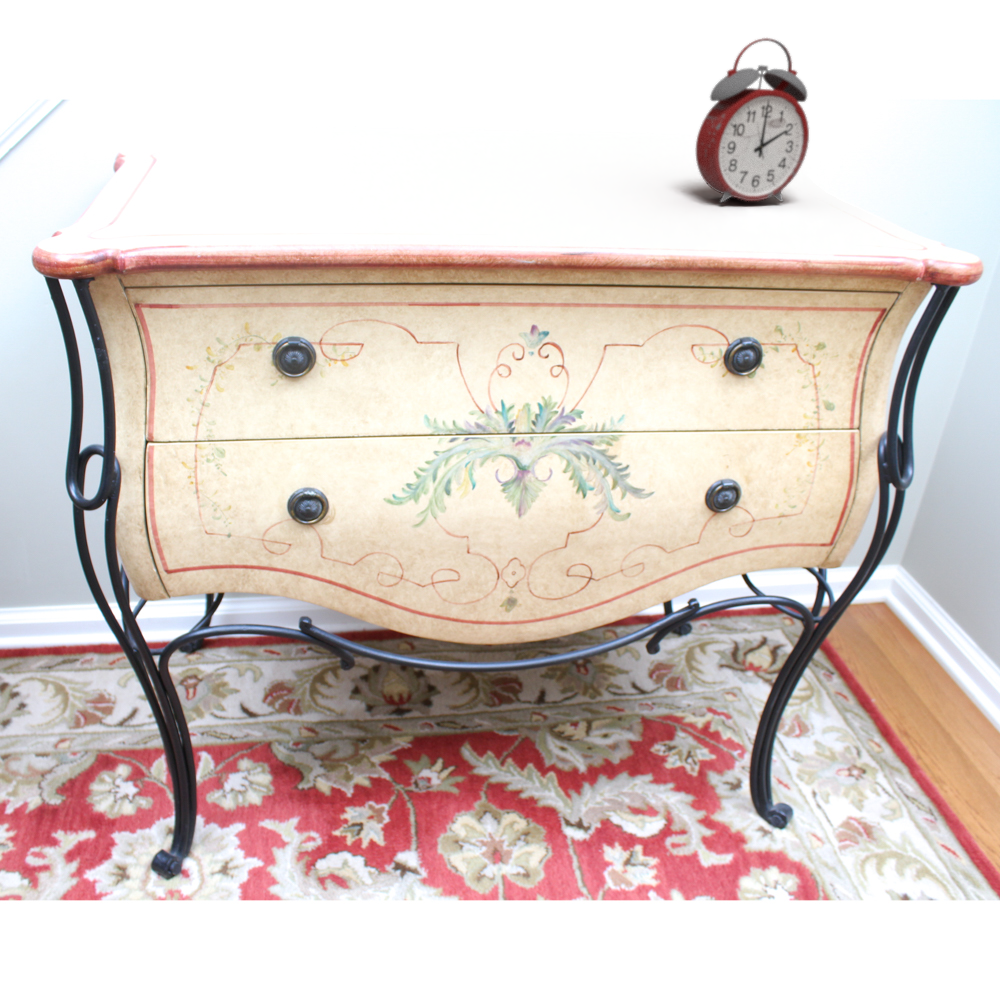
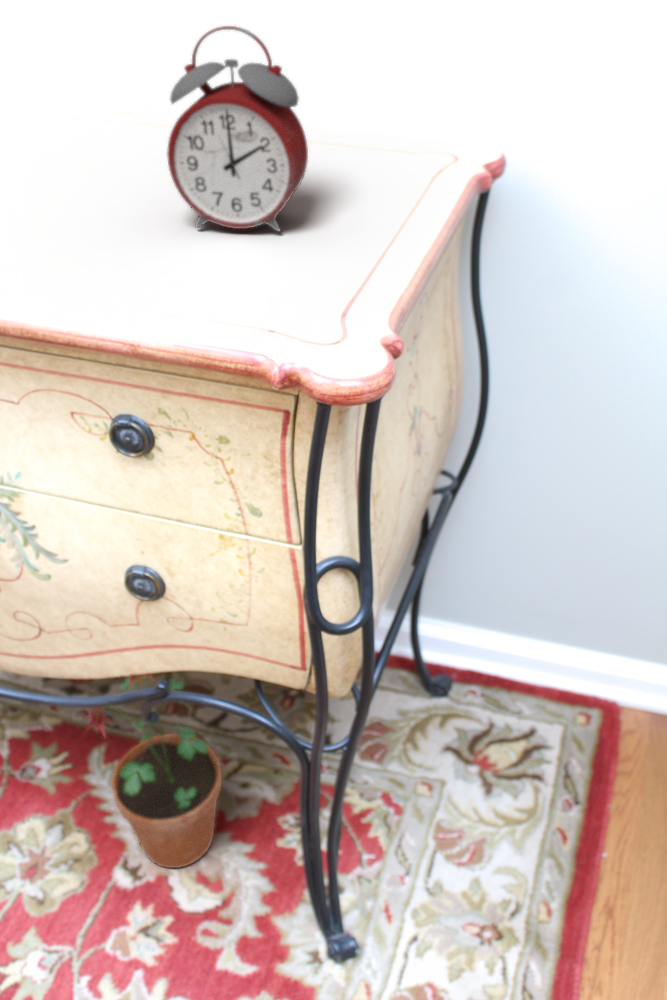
potted plant: none [544,534,659,812] -> present [86,674,222,868]

